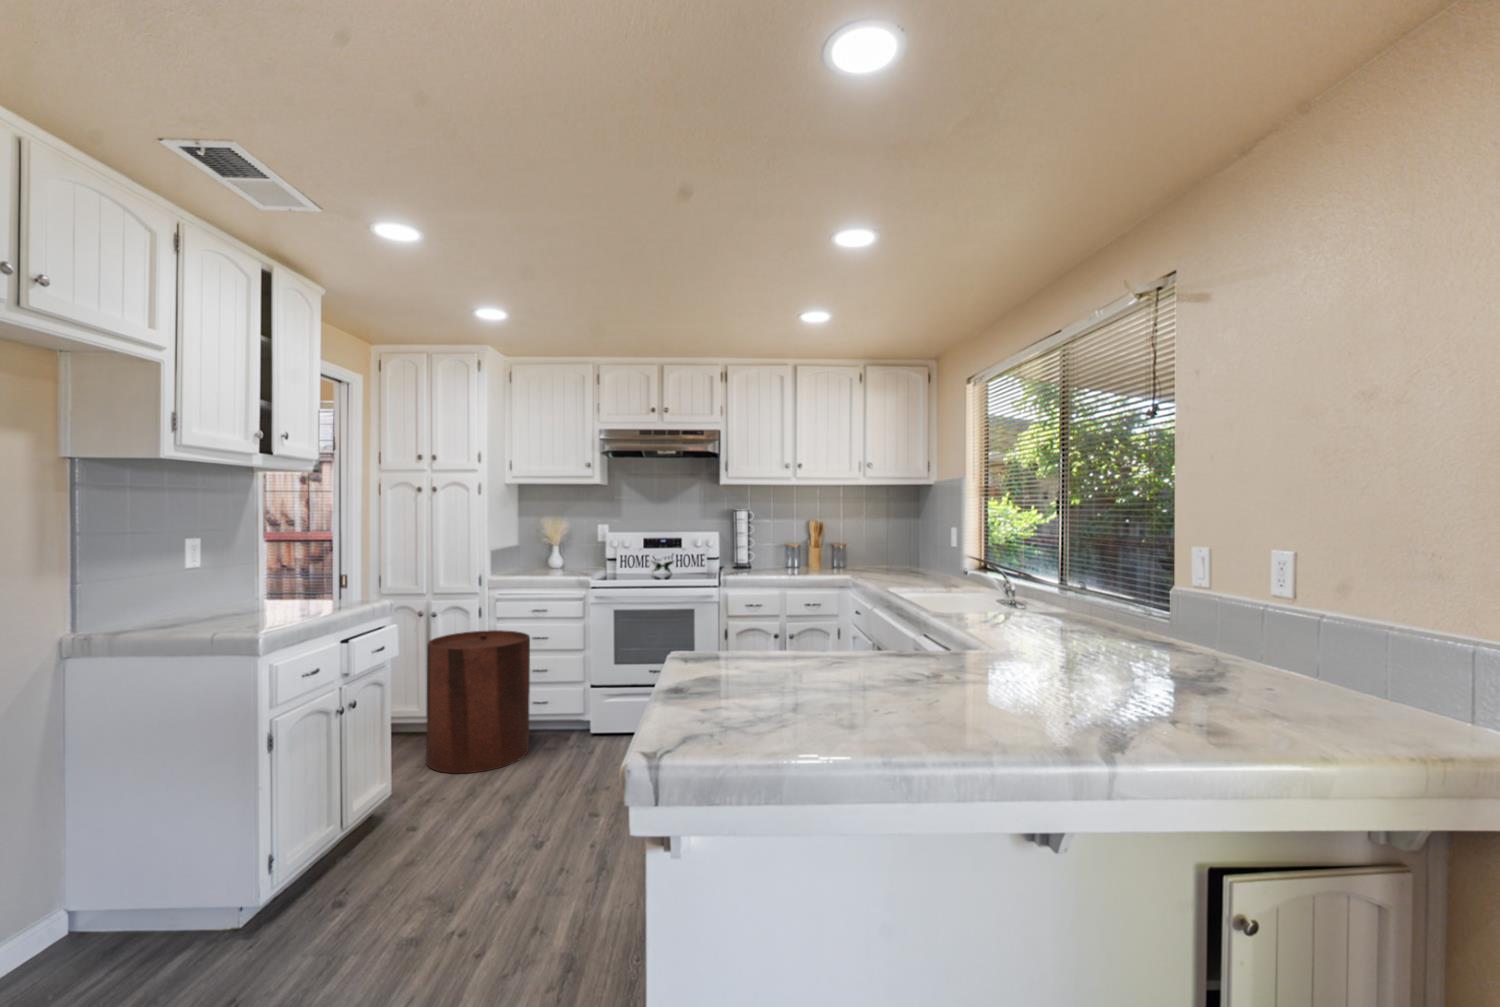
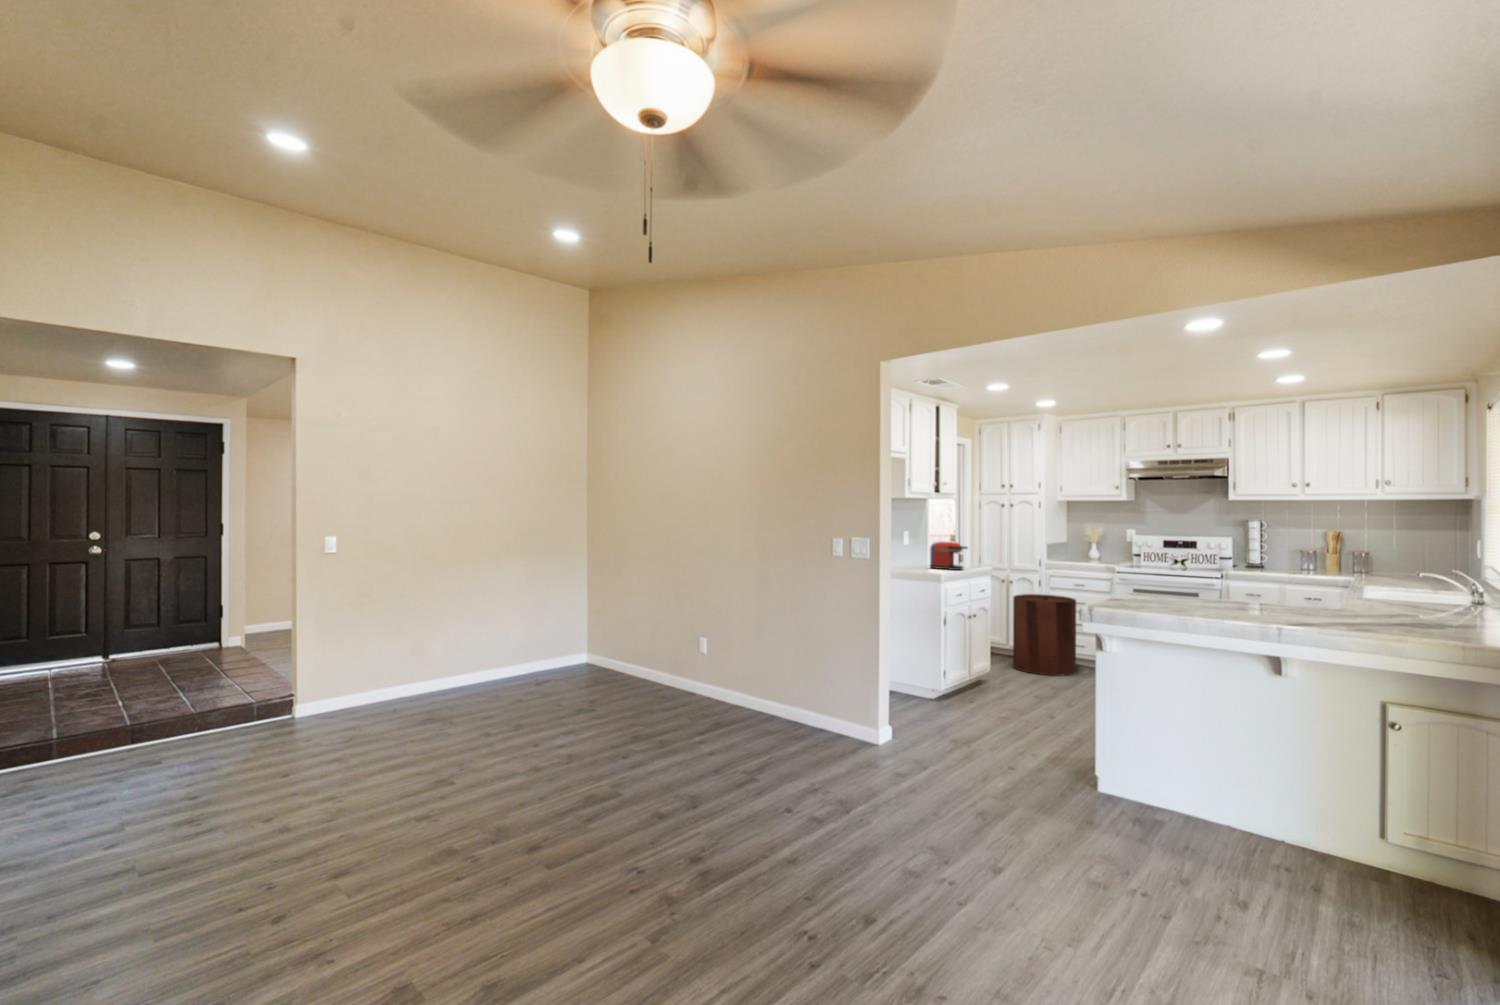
coffee maker: none [215,558,310,618] -> present [930,542,967,570]

